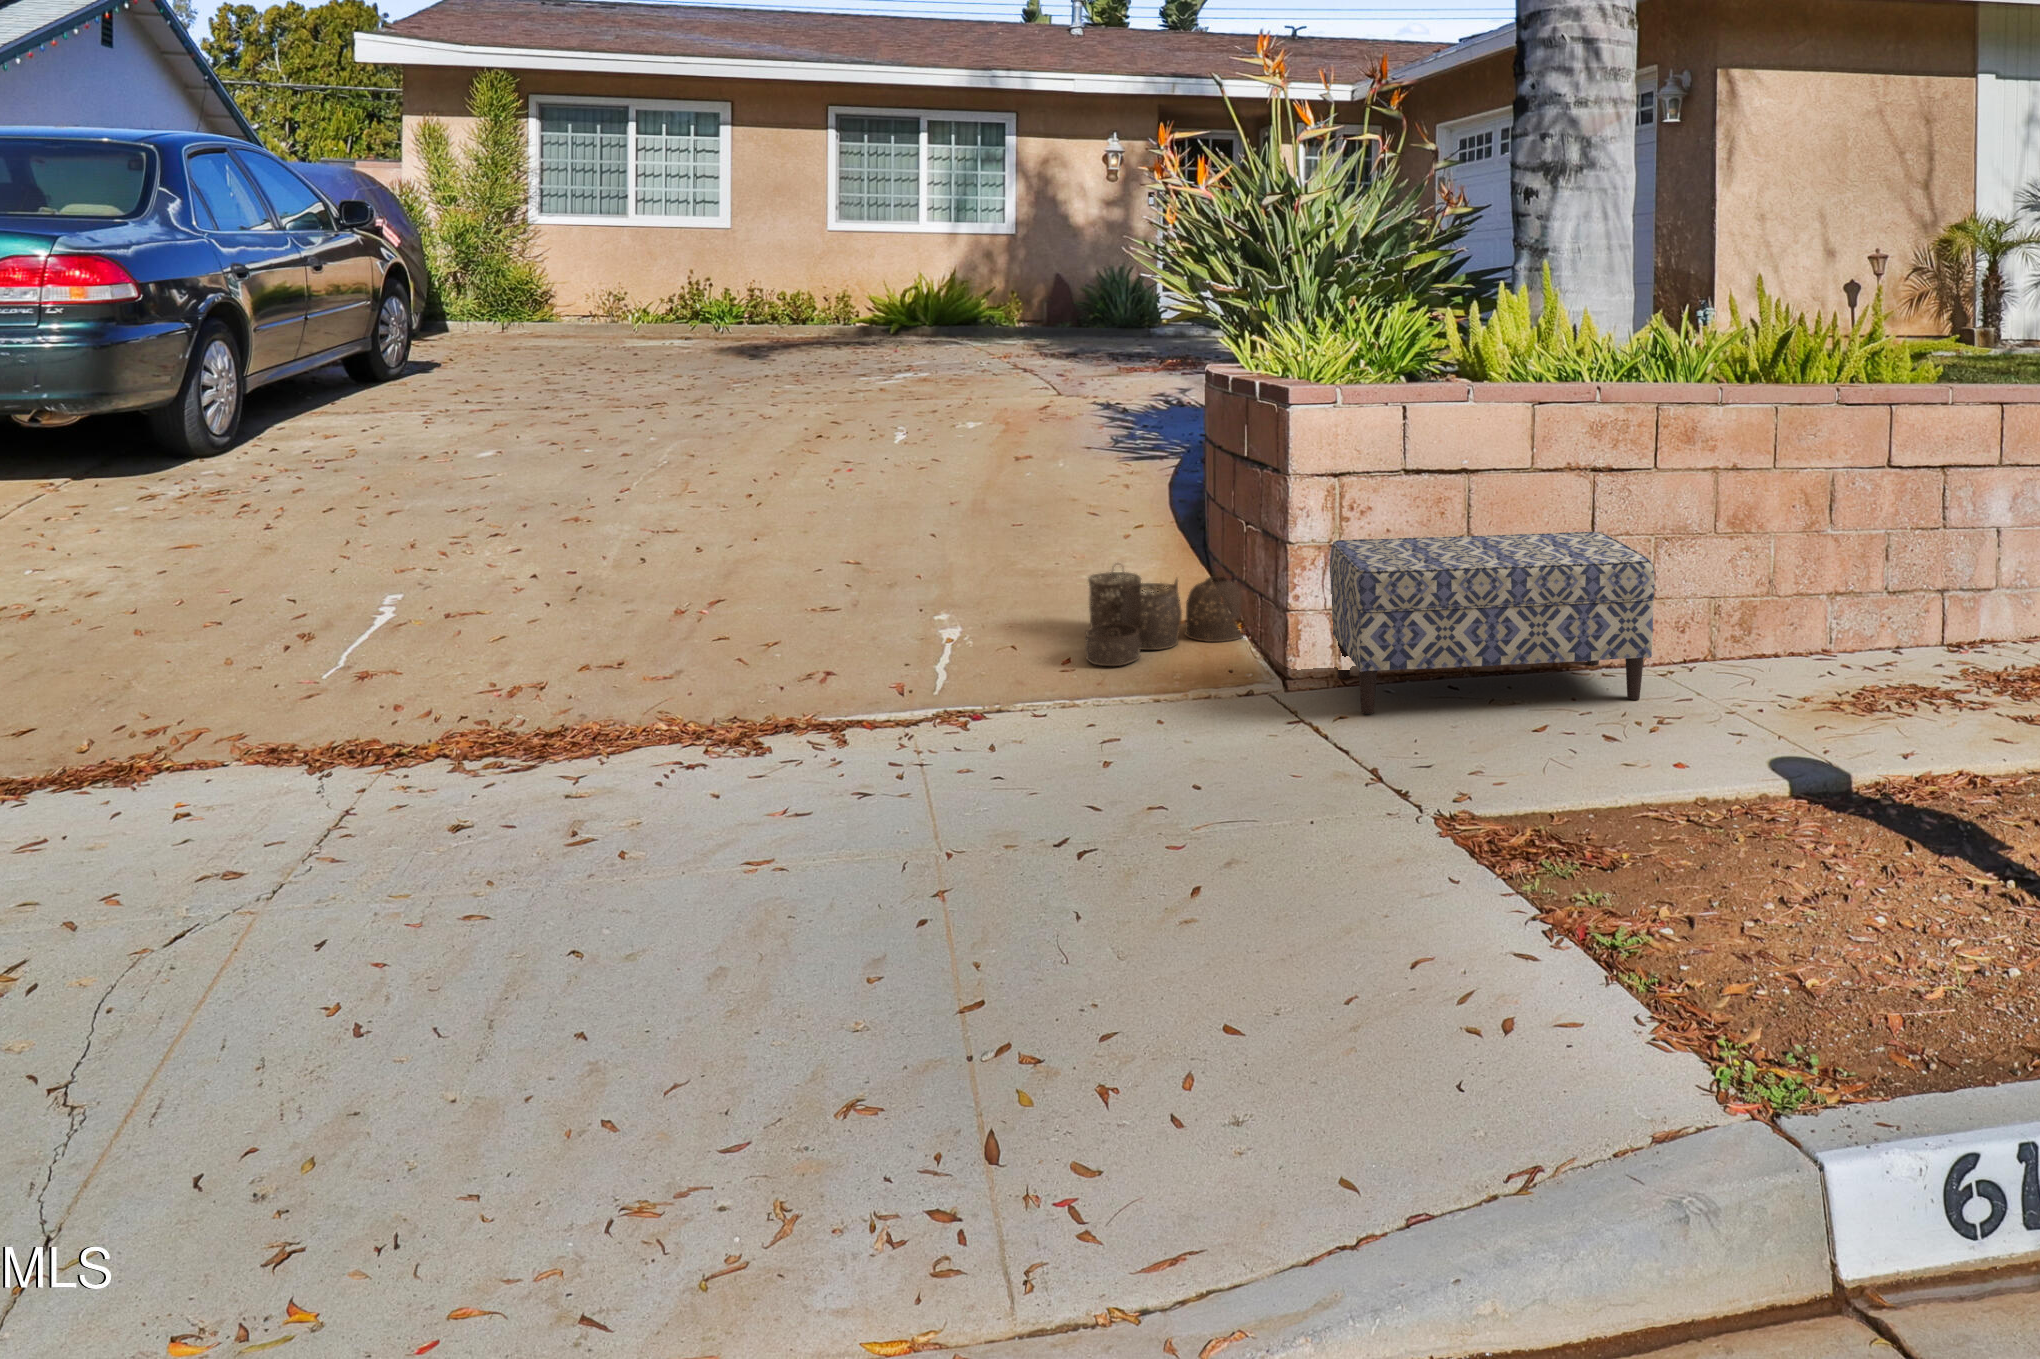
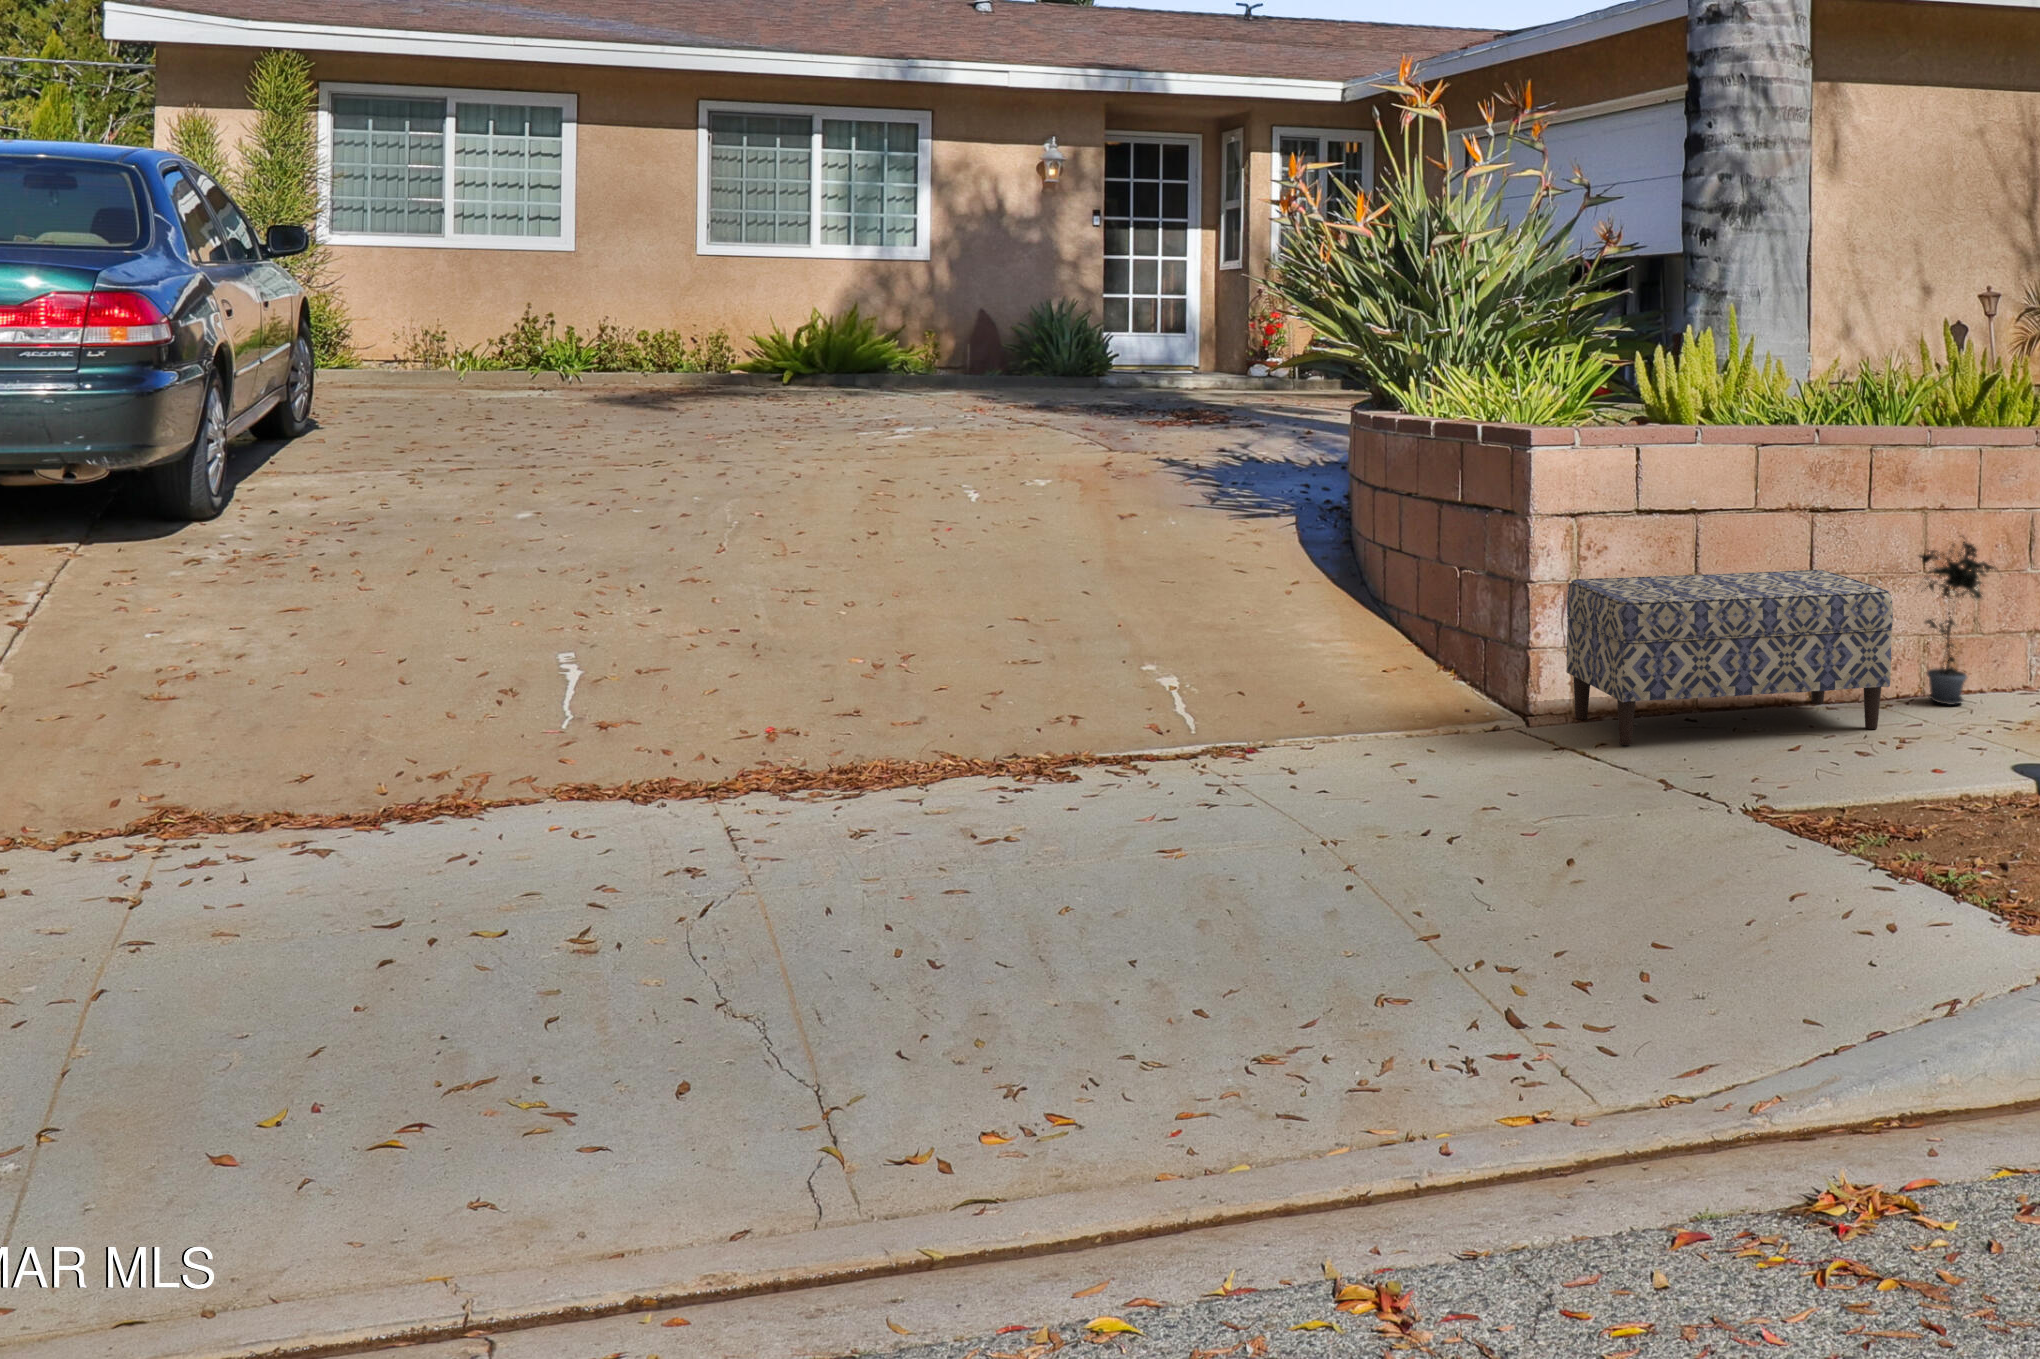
potted plant: none [1695,499,1779,671] -> present [1919,536,1998,705]
woven basket: present [1085,571,1243,666] -> none [1291,615,1458,714]

